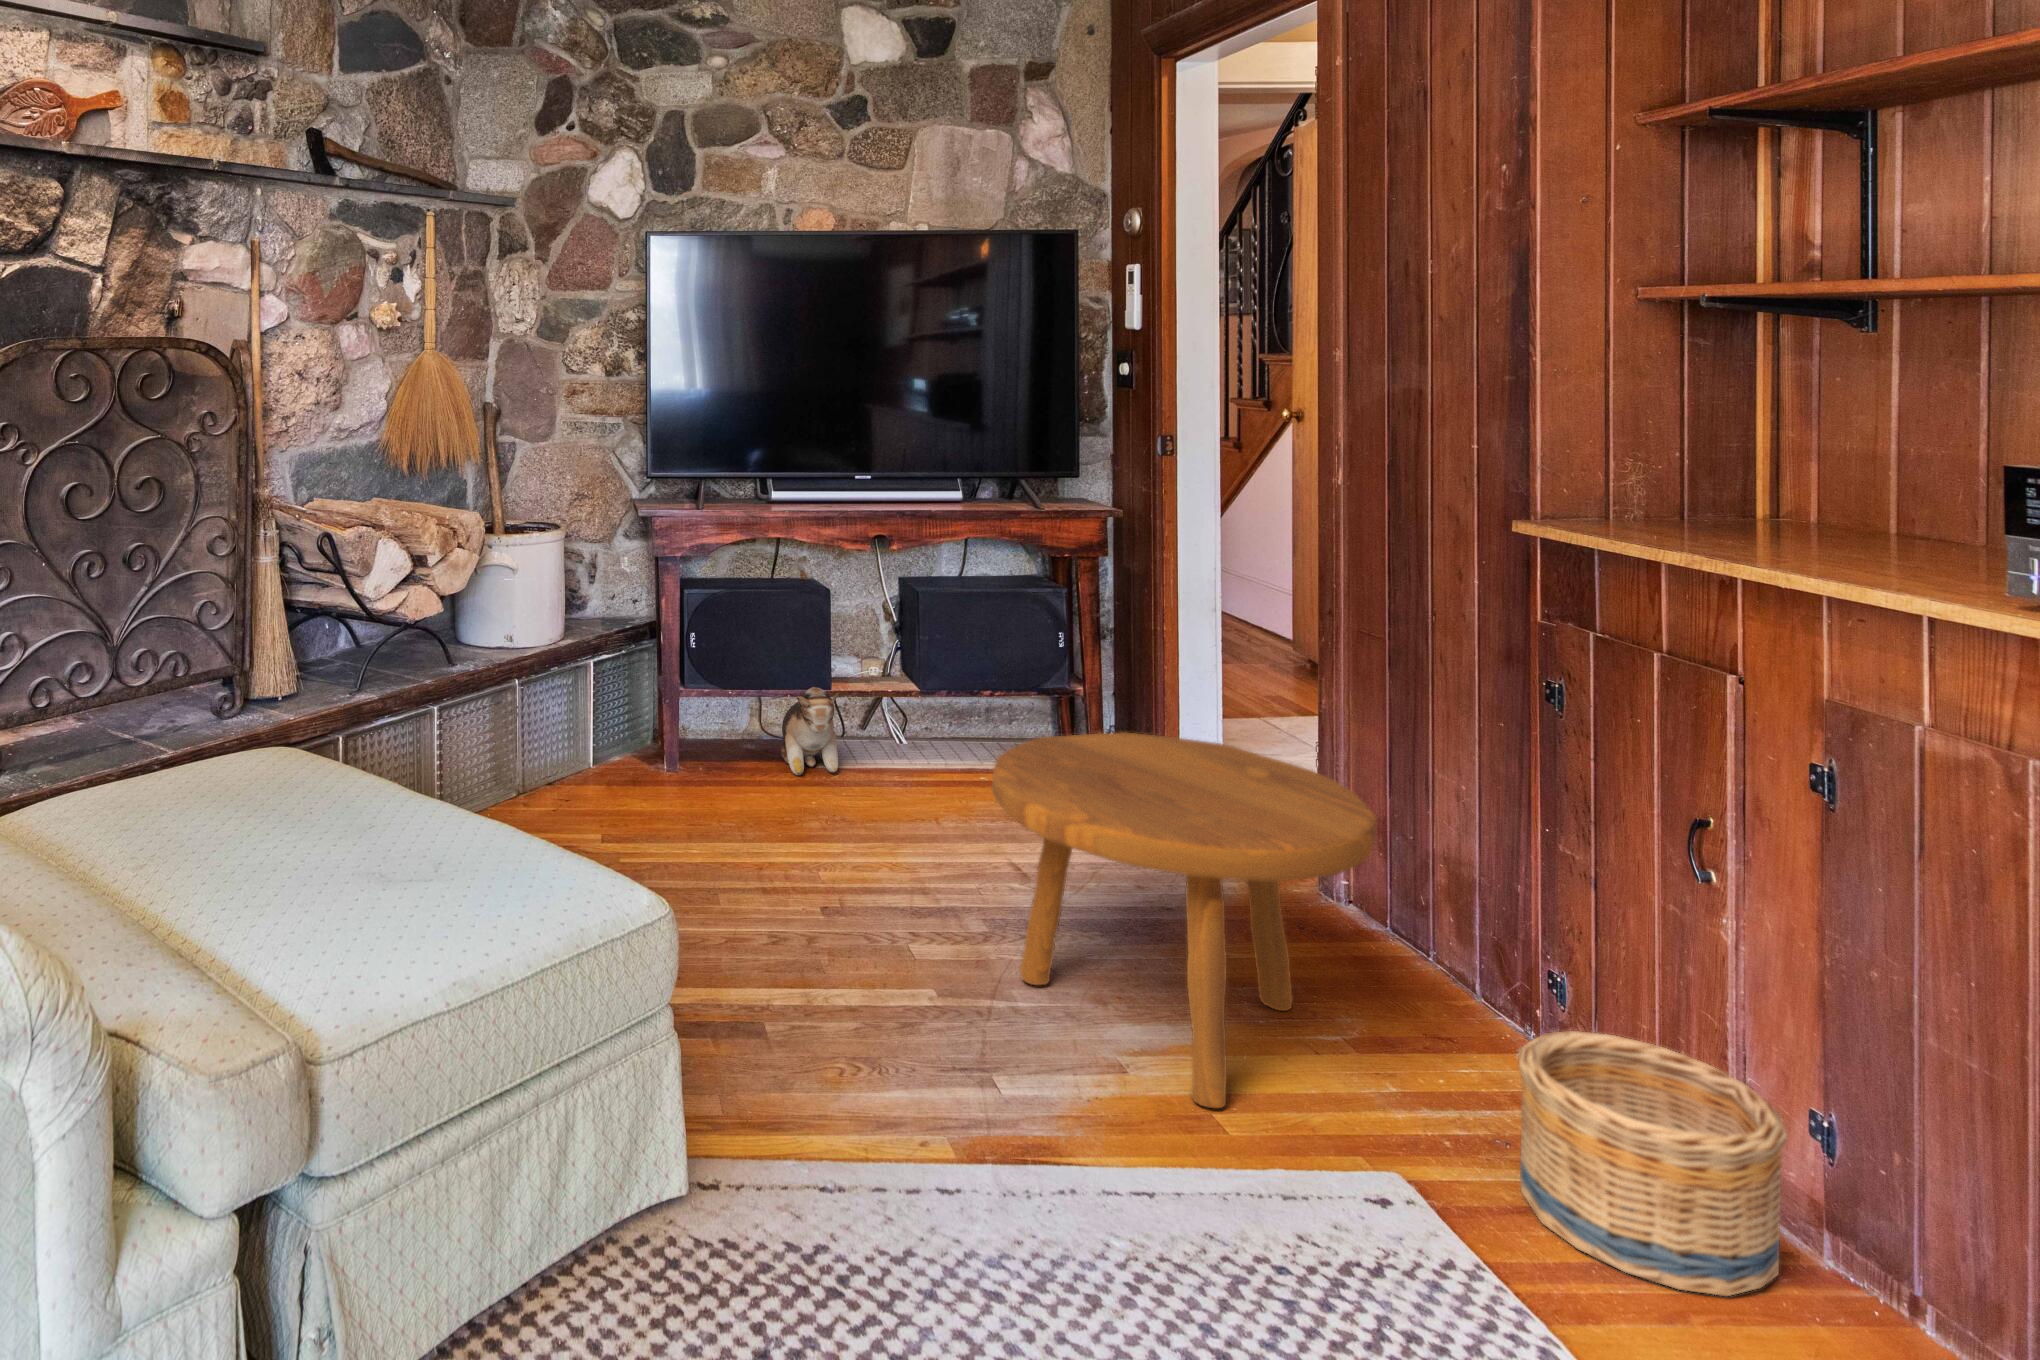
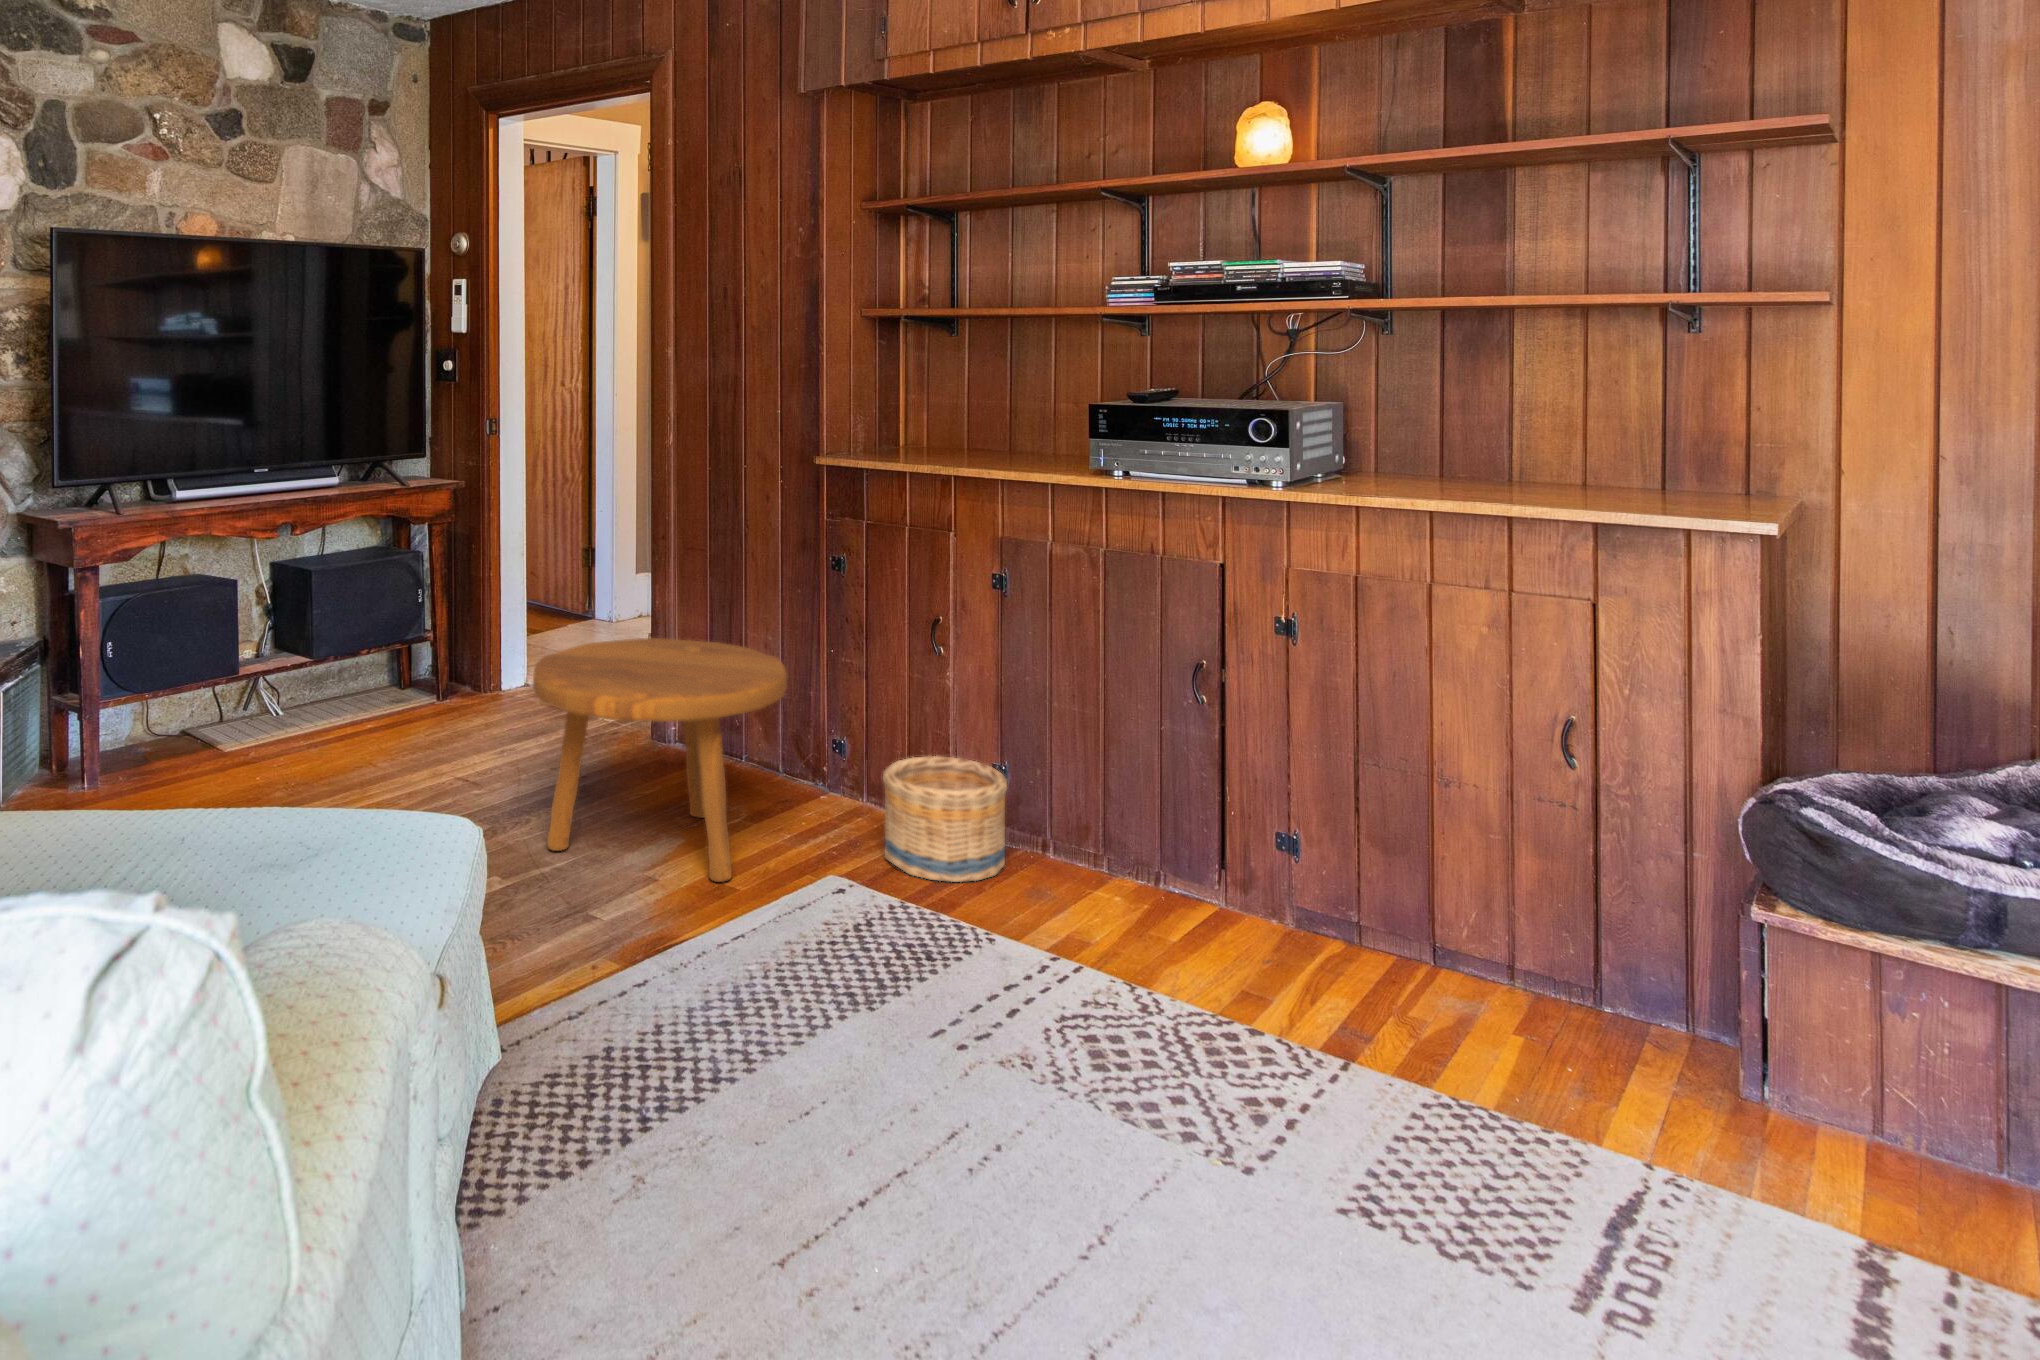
plush toy: present [781,687,839,775] -> none [184,673,269,763]

